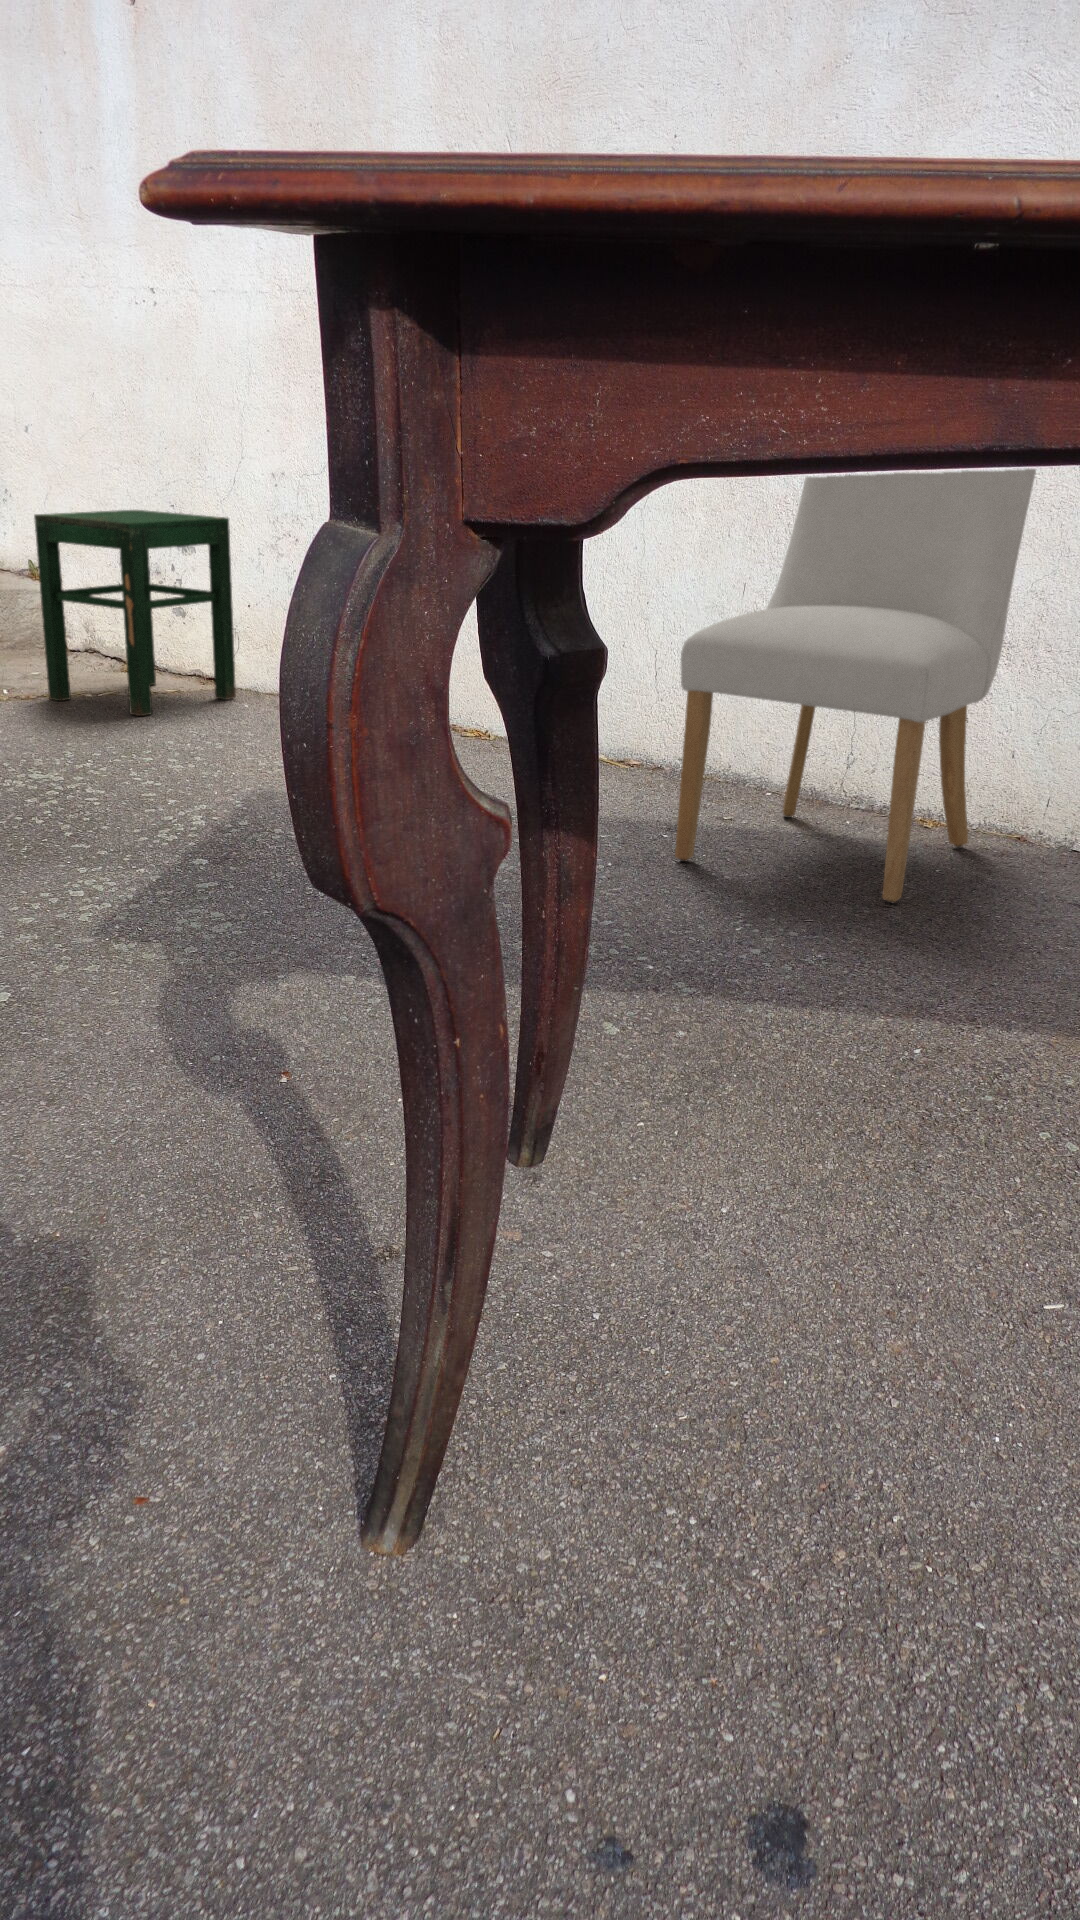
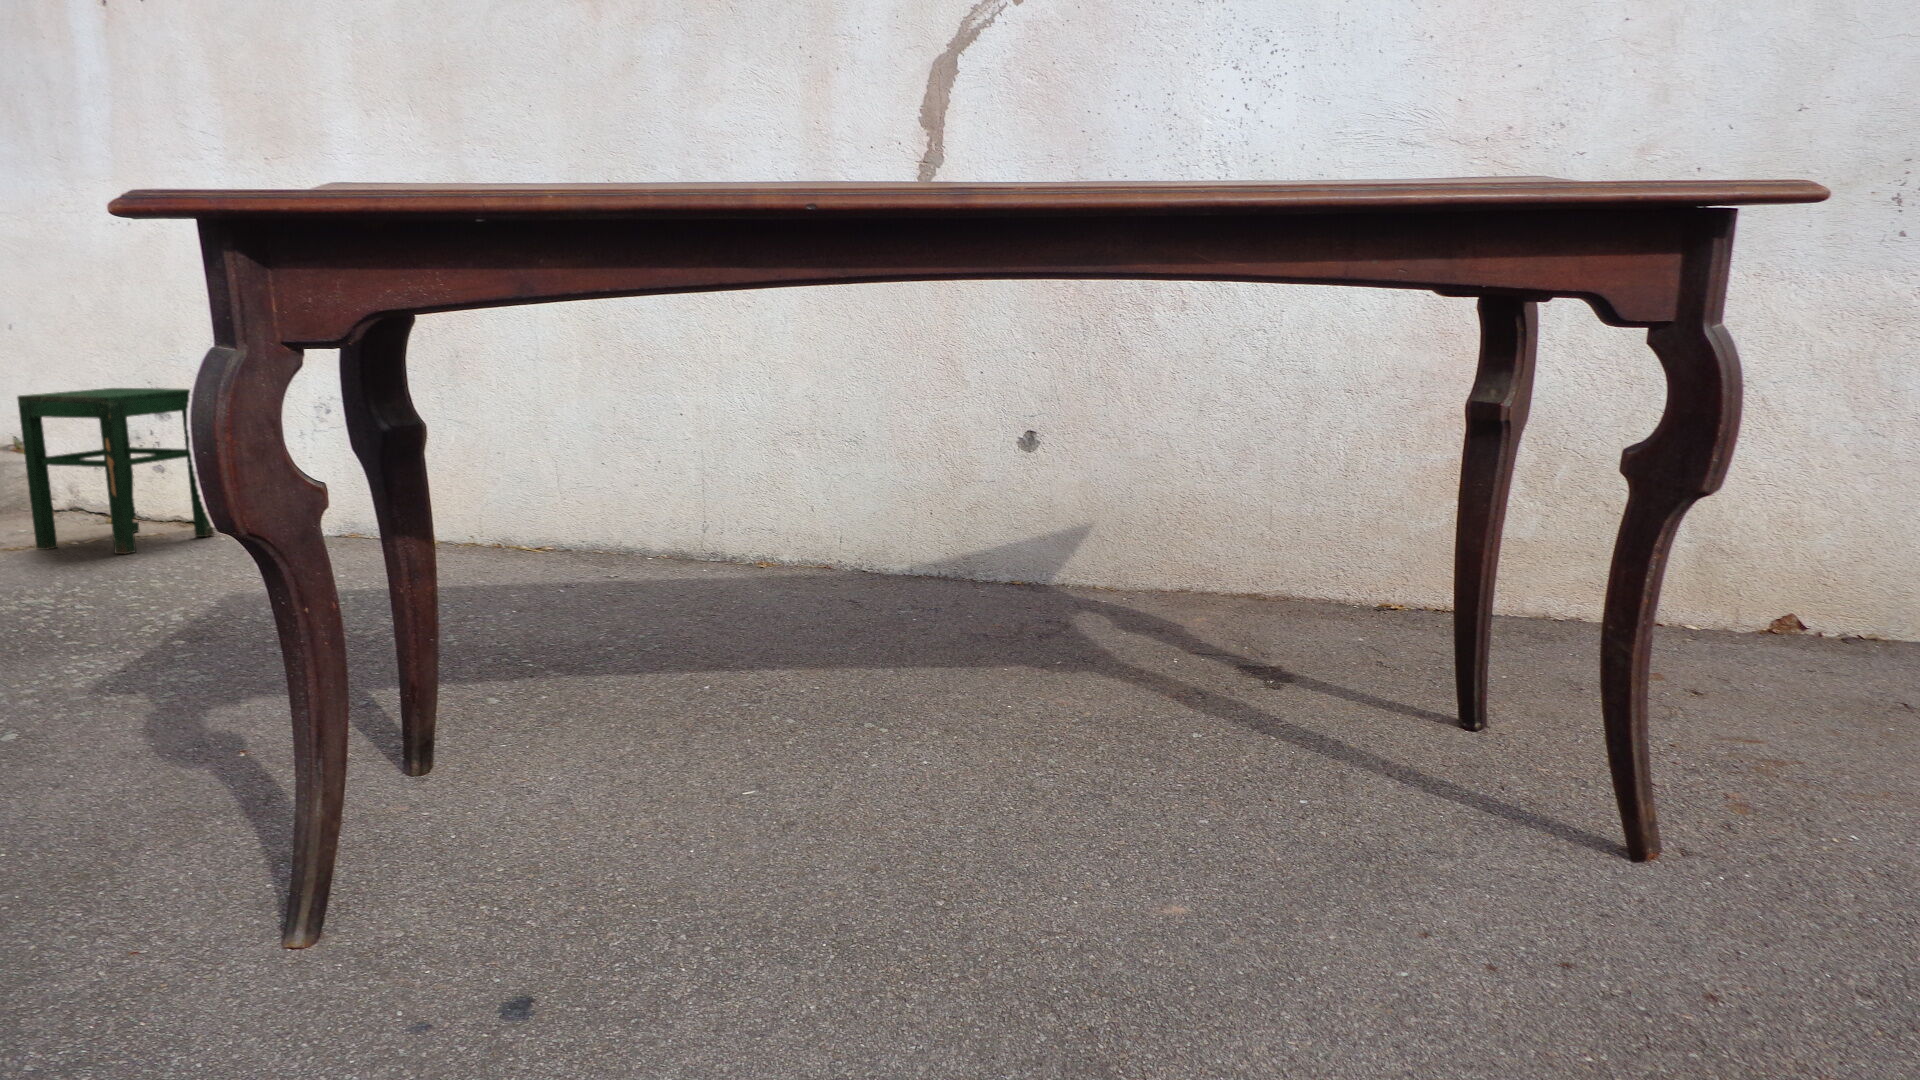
chair: present [675,469,1036,903] -> none [554,261,798,615]

